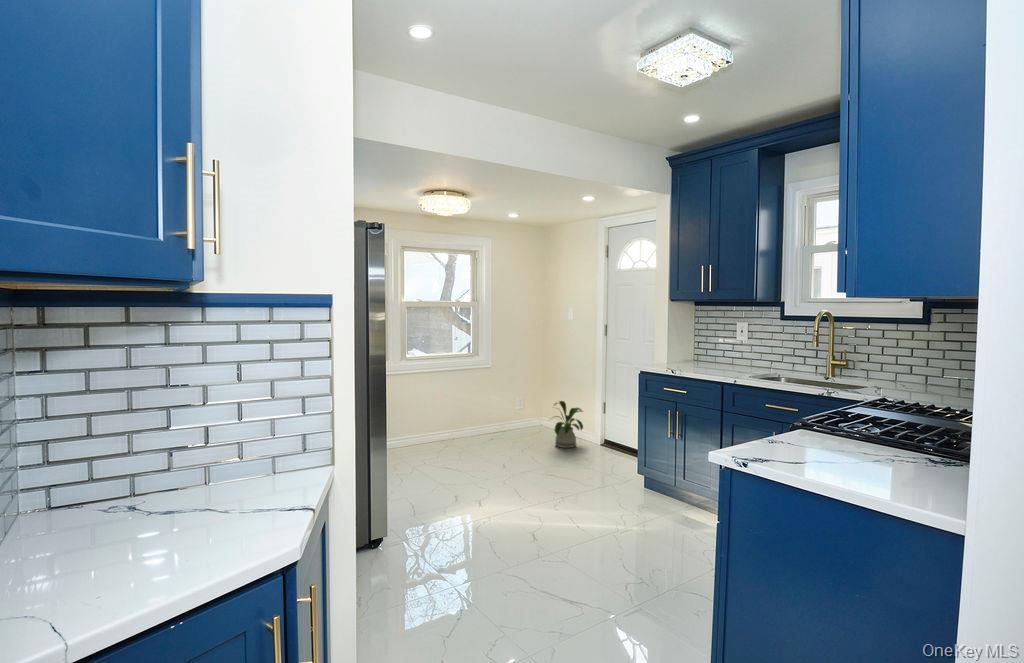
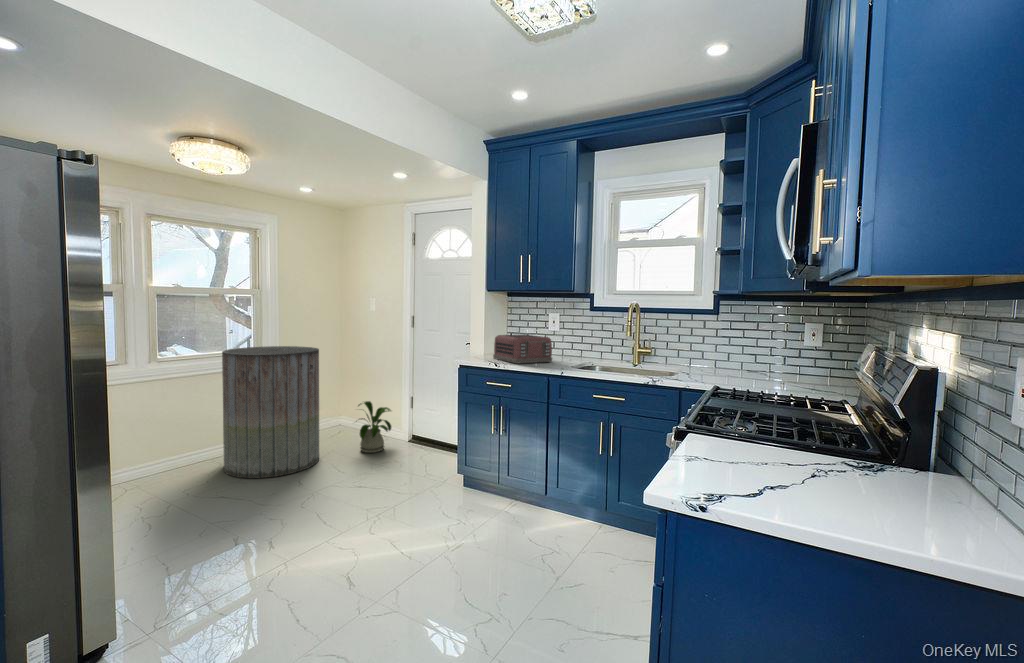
toaster: none [674,343,734,371] -> present [493,335,552,364]
trash can: none [451,350,522,457] -> present [222,346,319,478]

